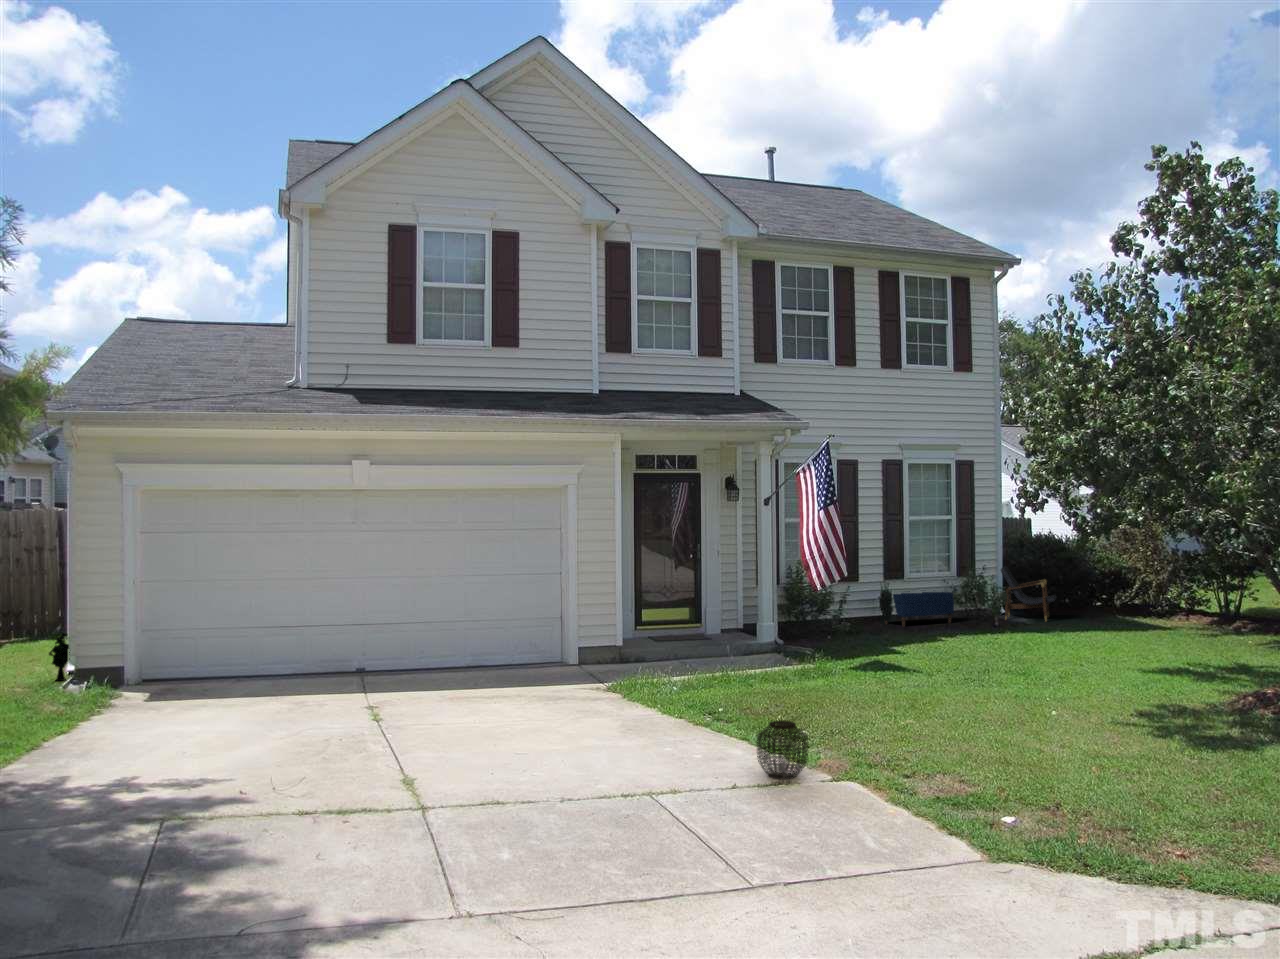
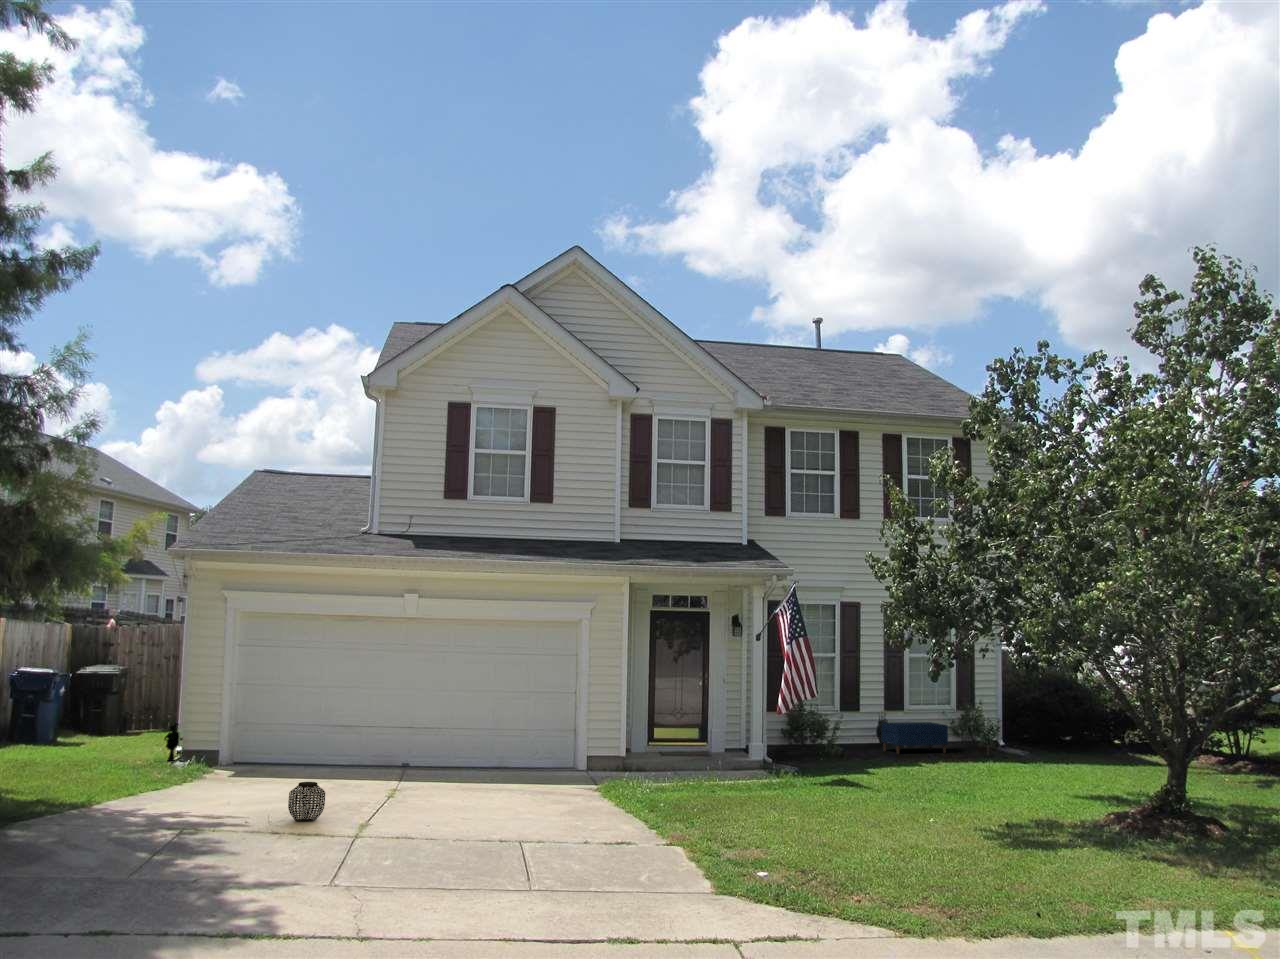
lounge chair: present [1001,566,1056,621] -> none [996,703,1051,756]
woven basket: present [757,720,808,779] -> present [288,782,325,822]

